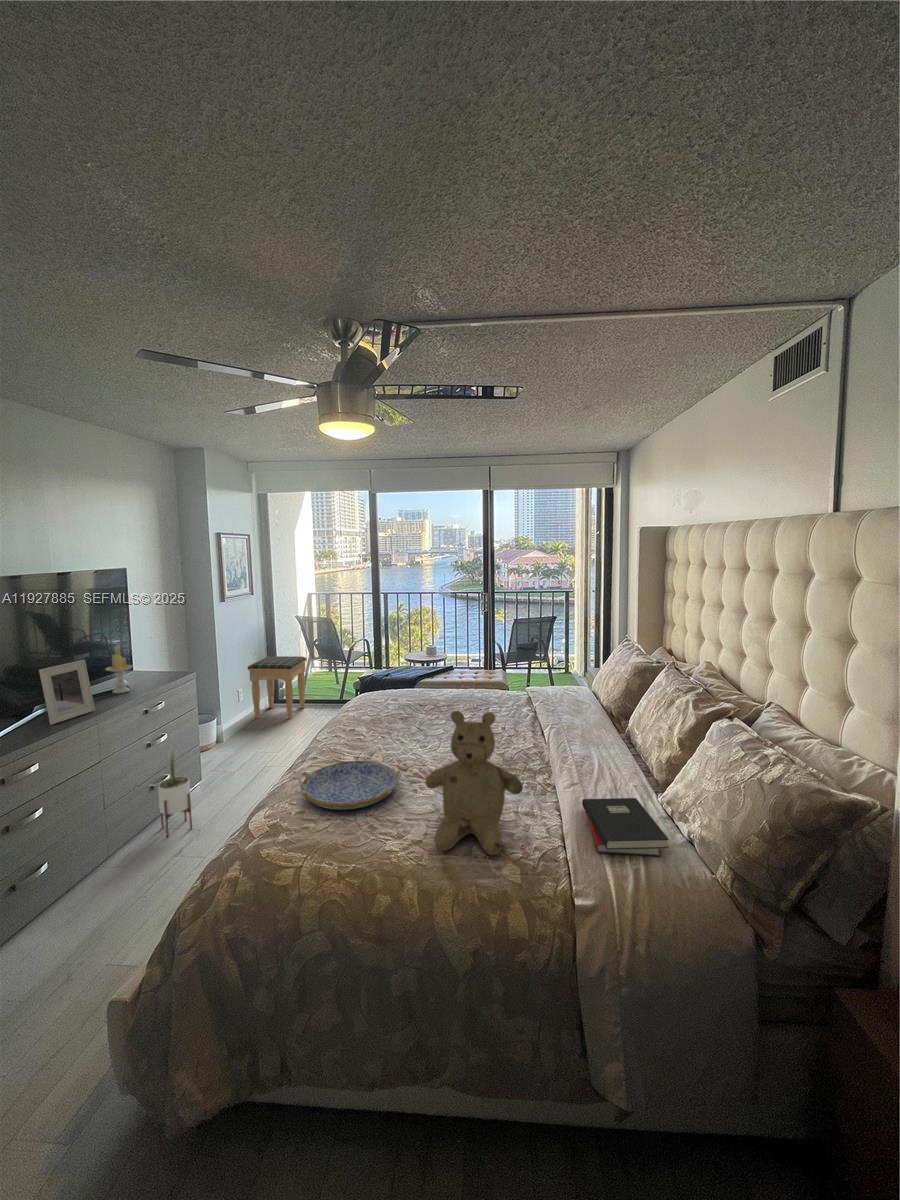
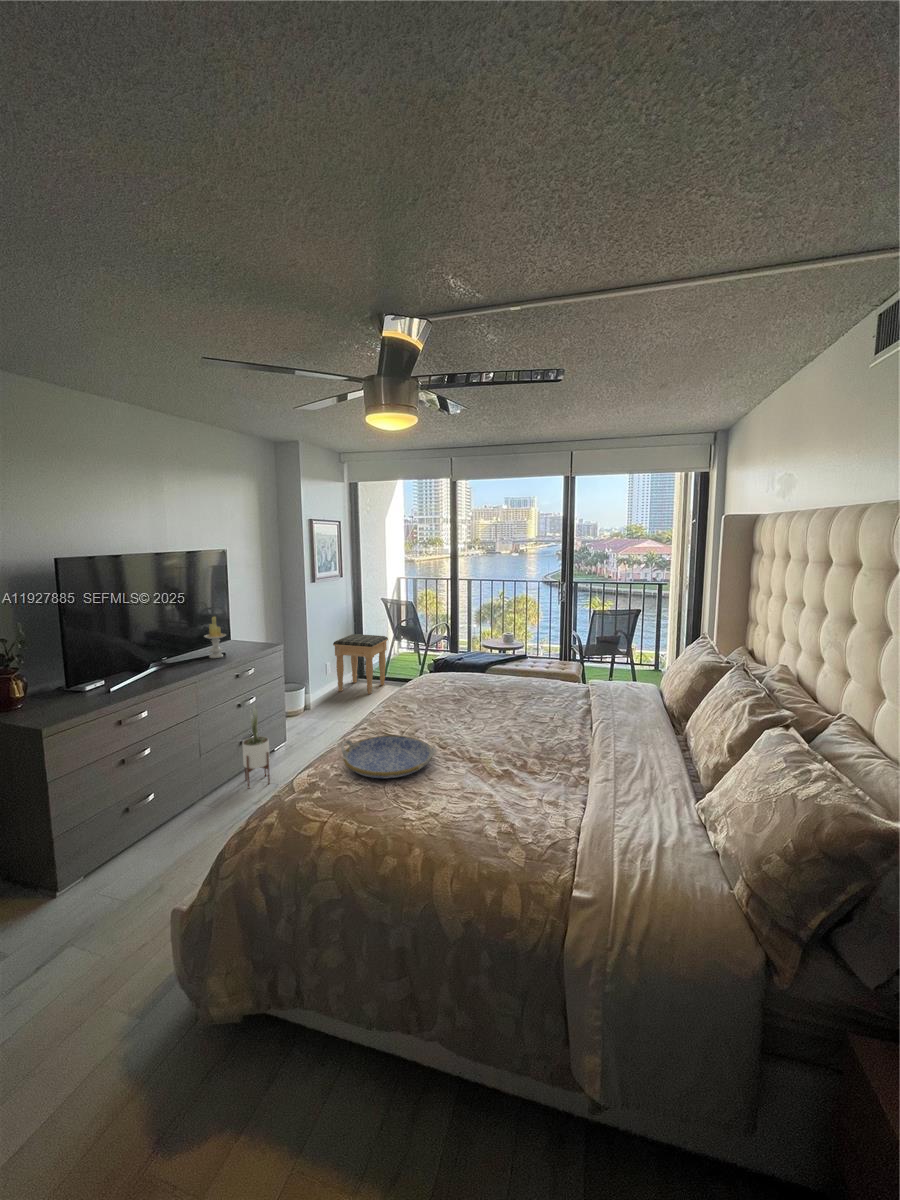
picture frame: present [39,660,95,724] -> none [148,627,192,680]
teddy bear: present [425,711,523,855] -> none [448,694,542,837]
hardback book: present [582,798,669,856] -> none [607,795,686,861]

